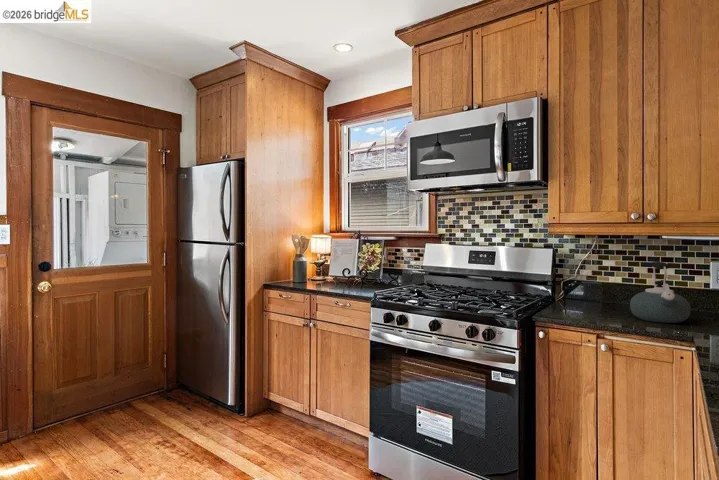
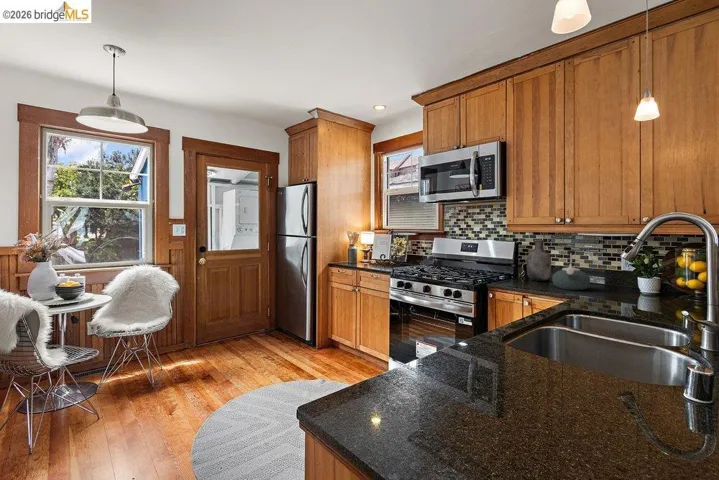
vase: none [575,246,611,306] -> present [527,240,551,281]

